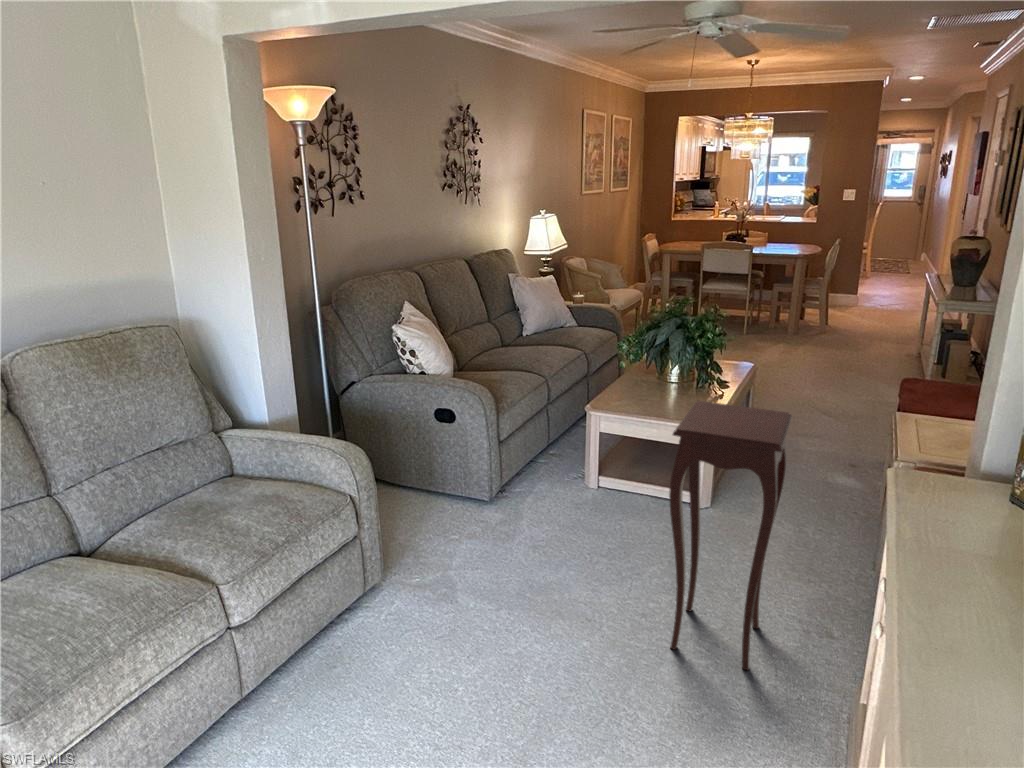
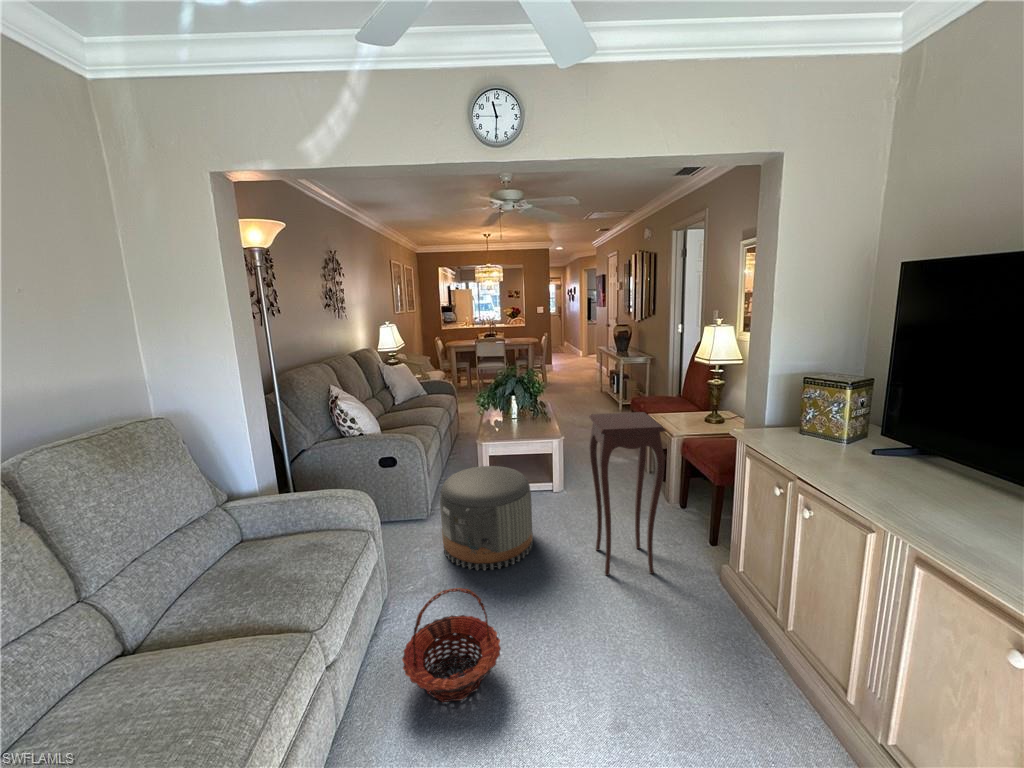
pouf: none [478,446,610,593] -> present [440,466,533,570]
basket: none [327,589,451,722] -> present [402,588,501,702]

